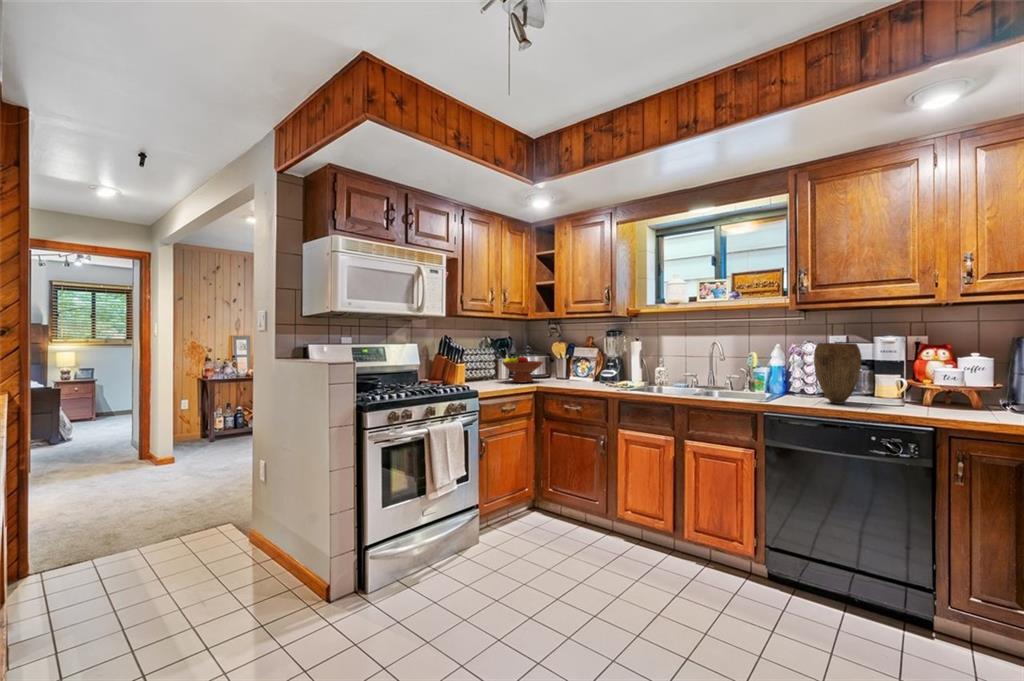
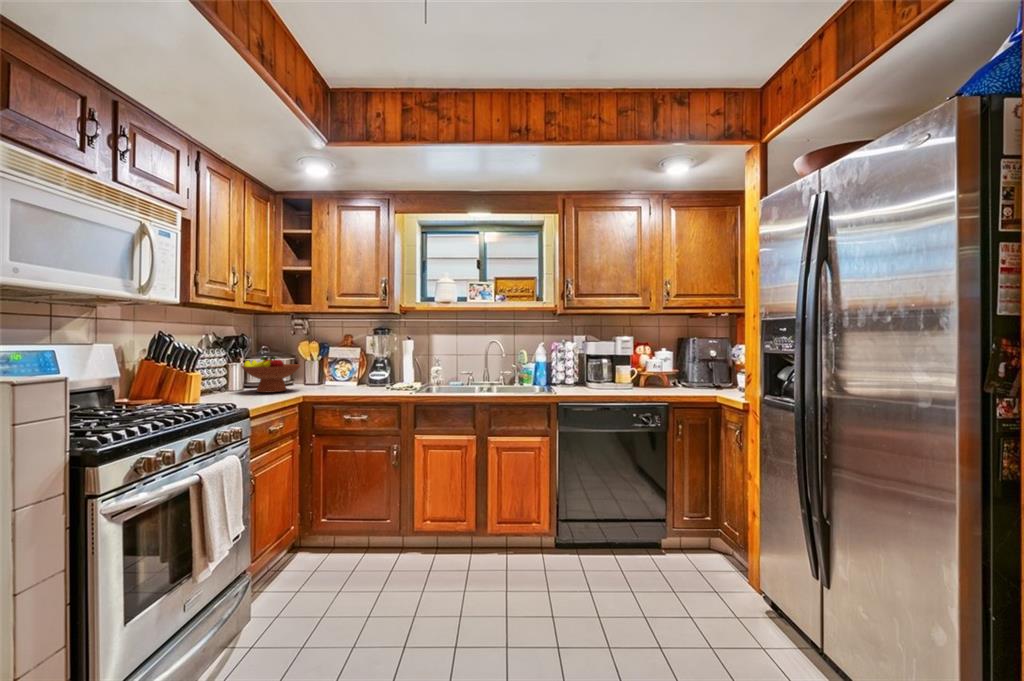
vase: present [814,343,861,404] -> none [583,342,616,391]

